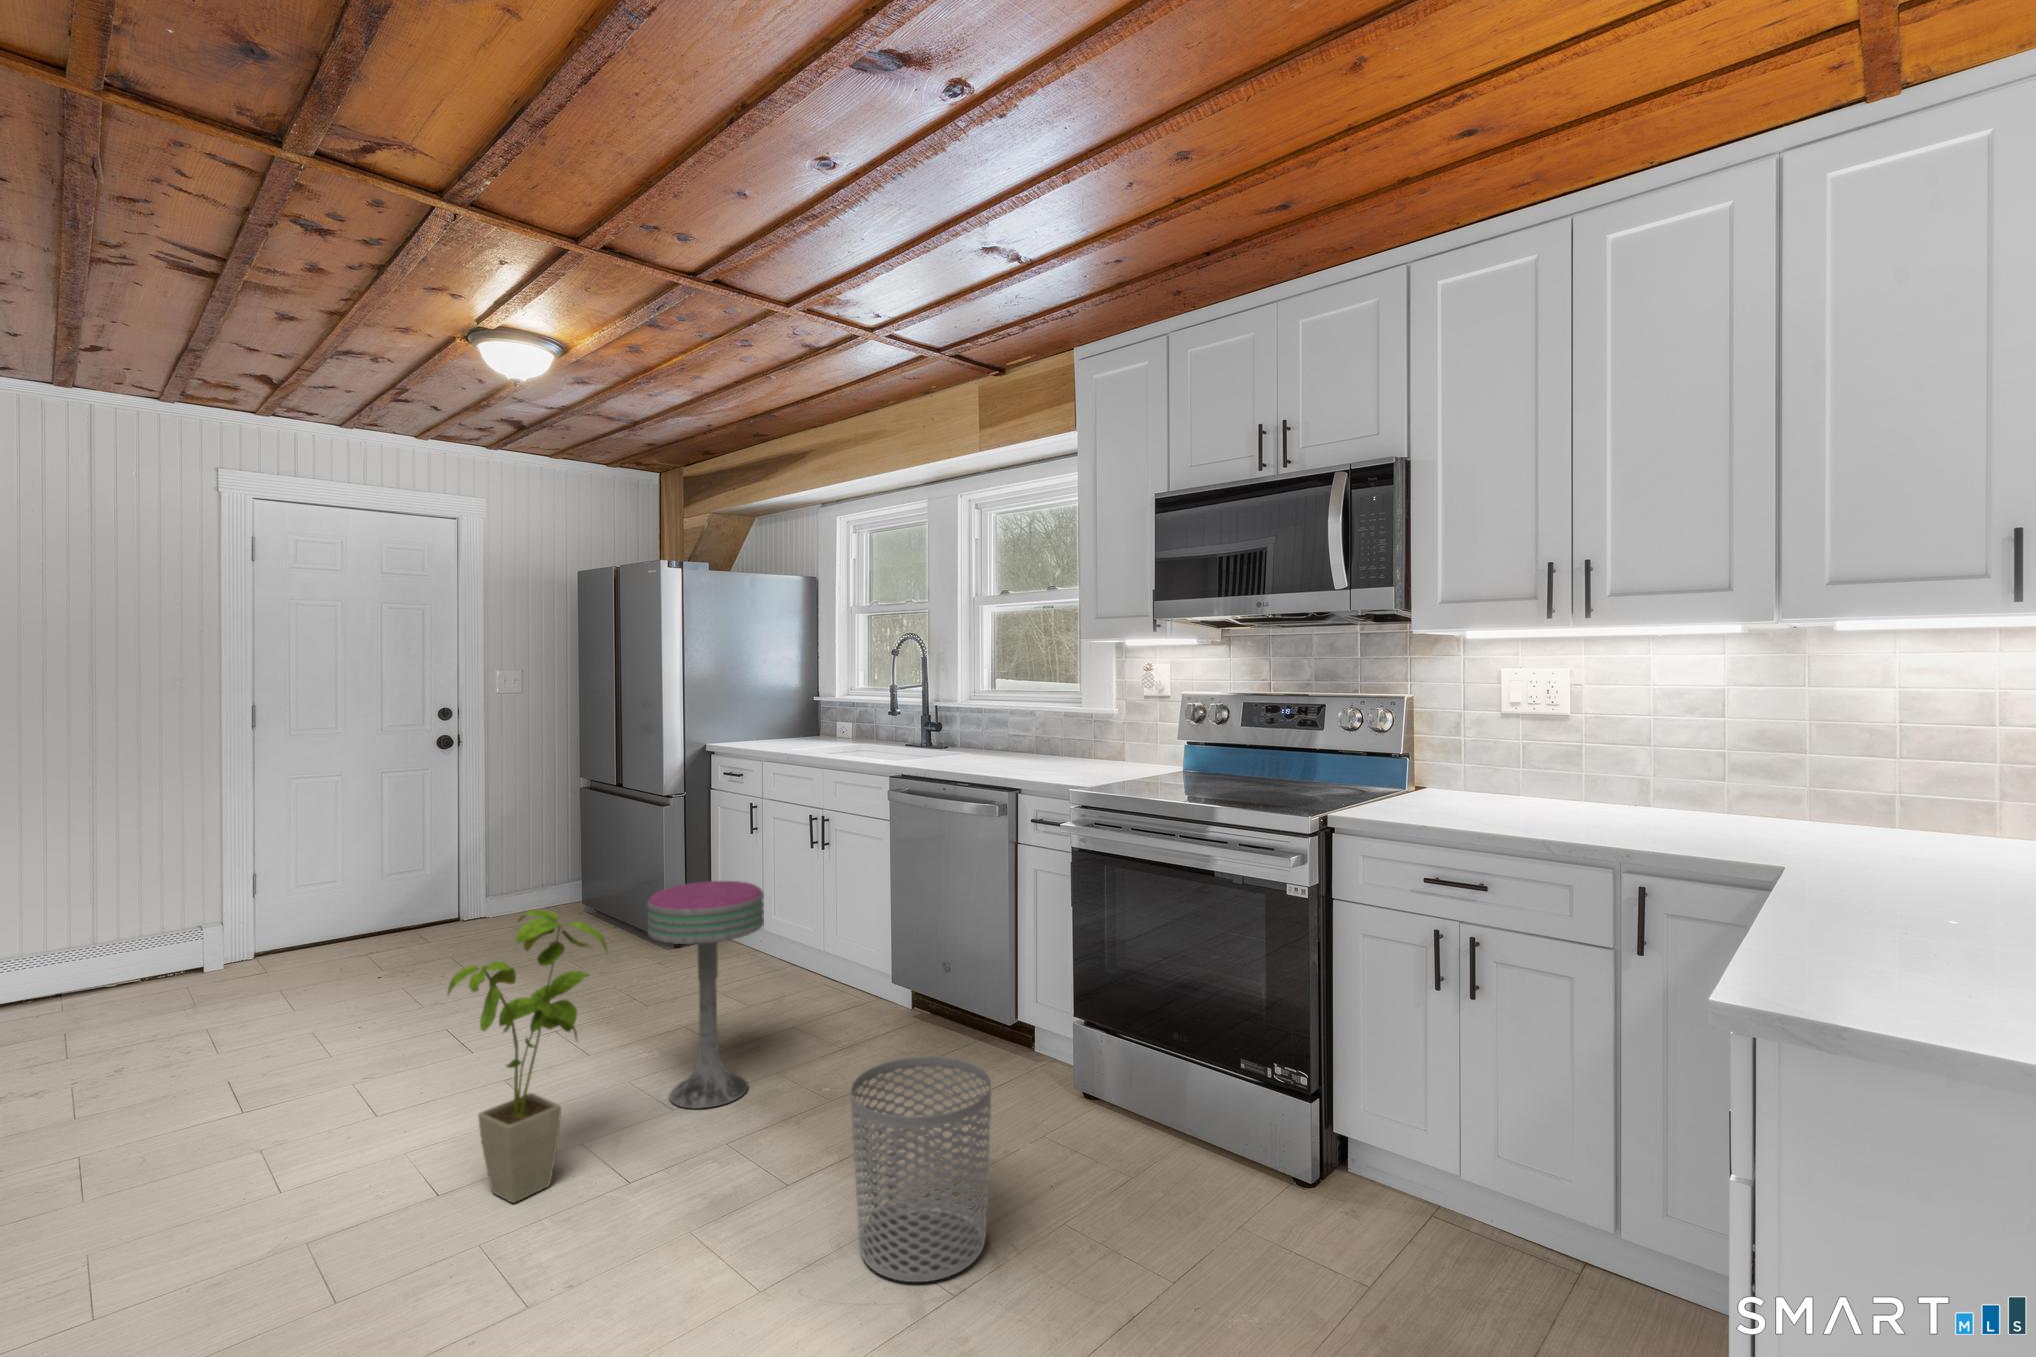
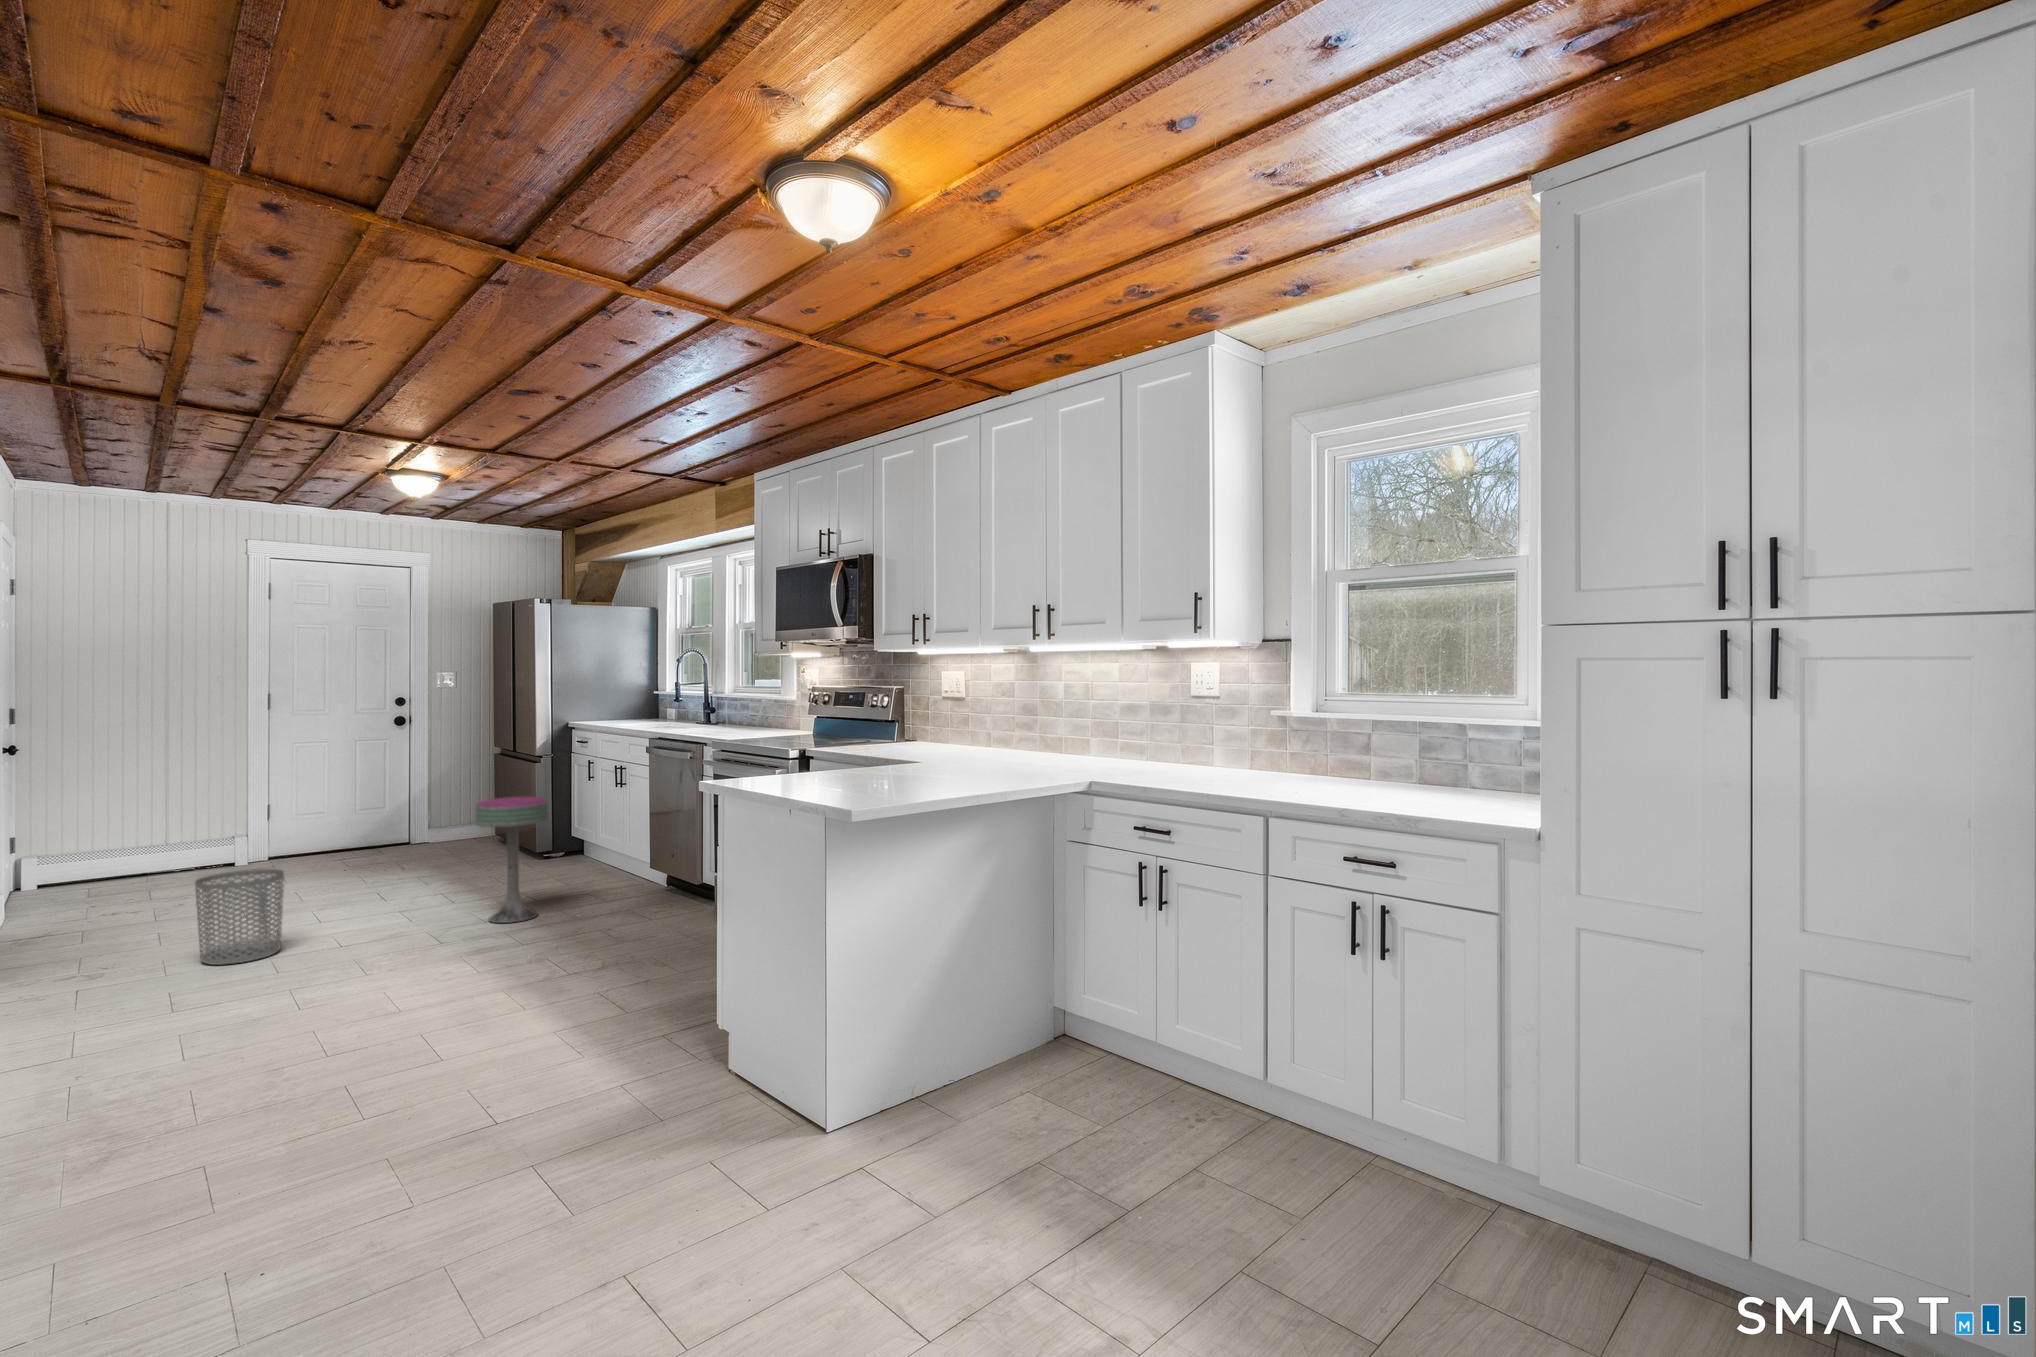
house plant: present [448,910,607,1203] -> none [344,799,433,953]
waste bin: present [851,1056,991,1282] -> present [195,869,284,965]

